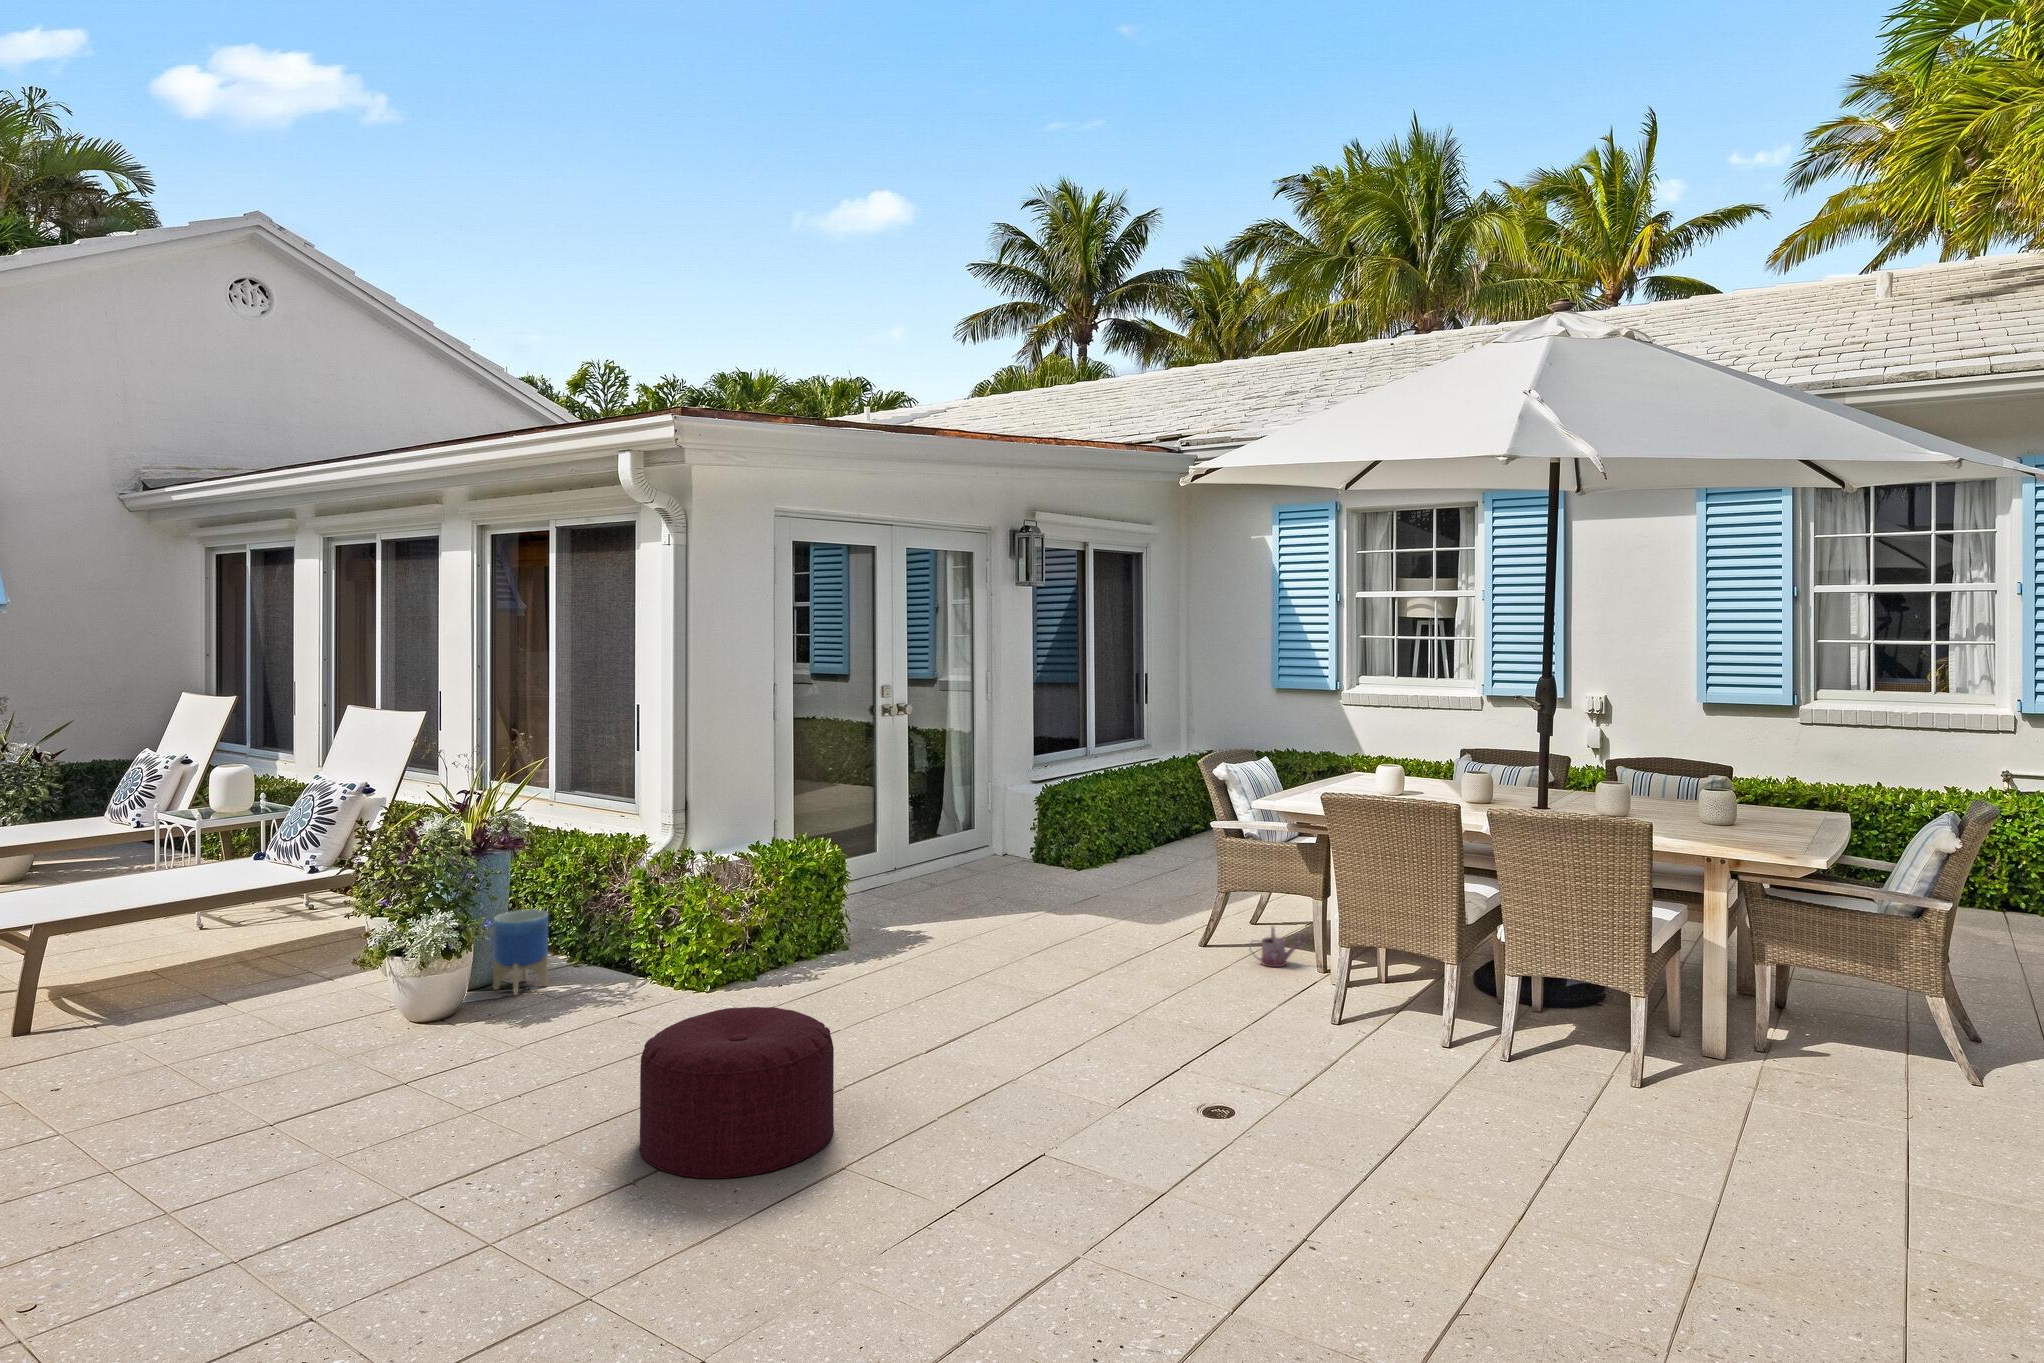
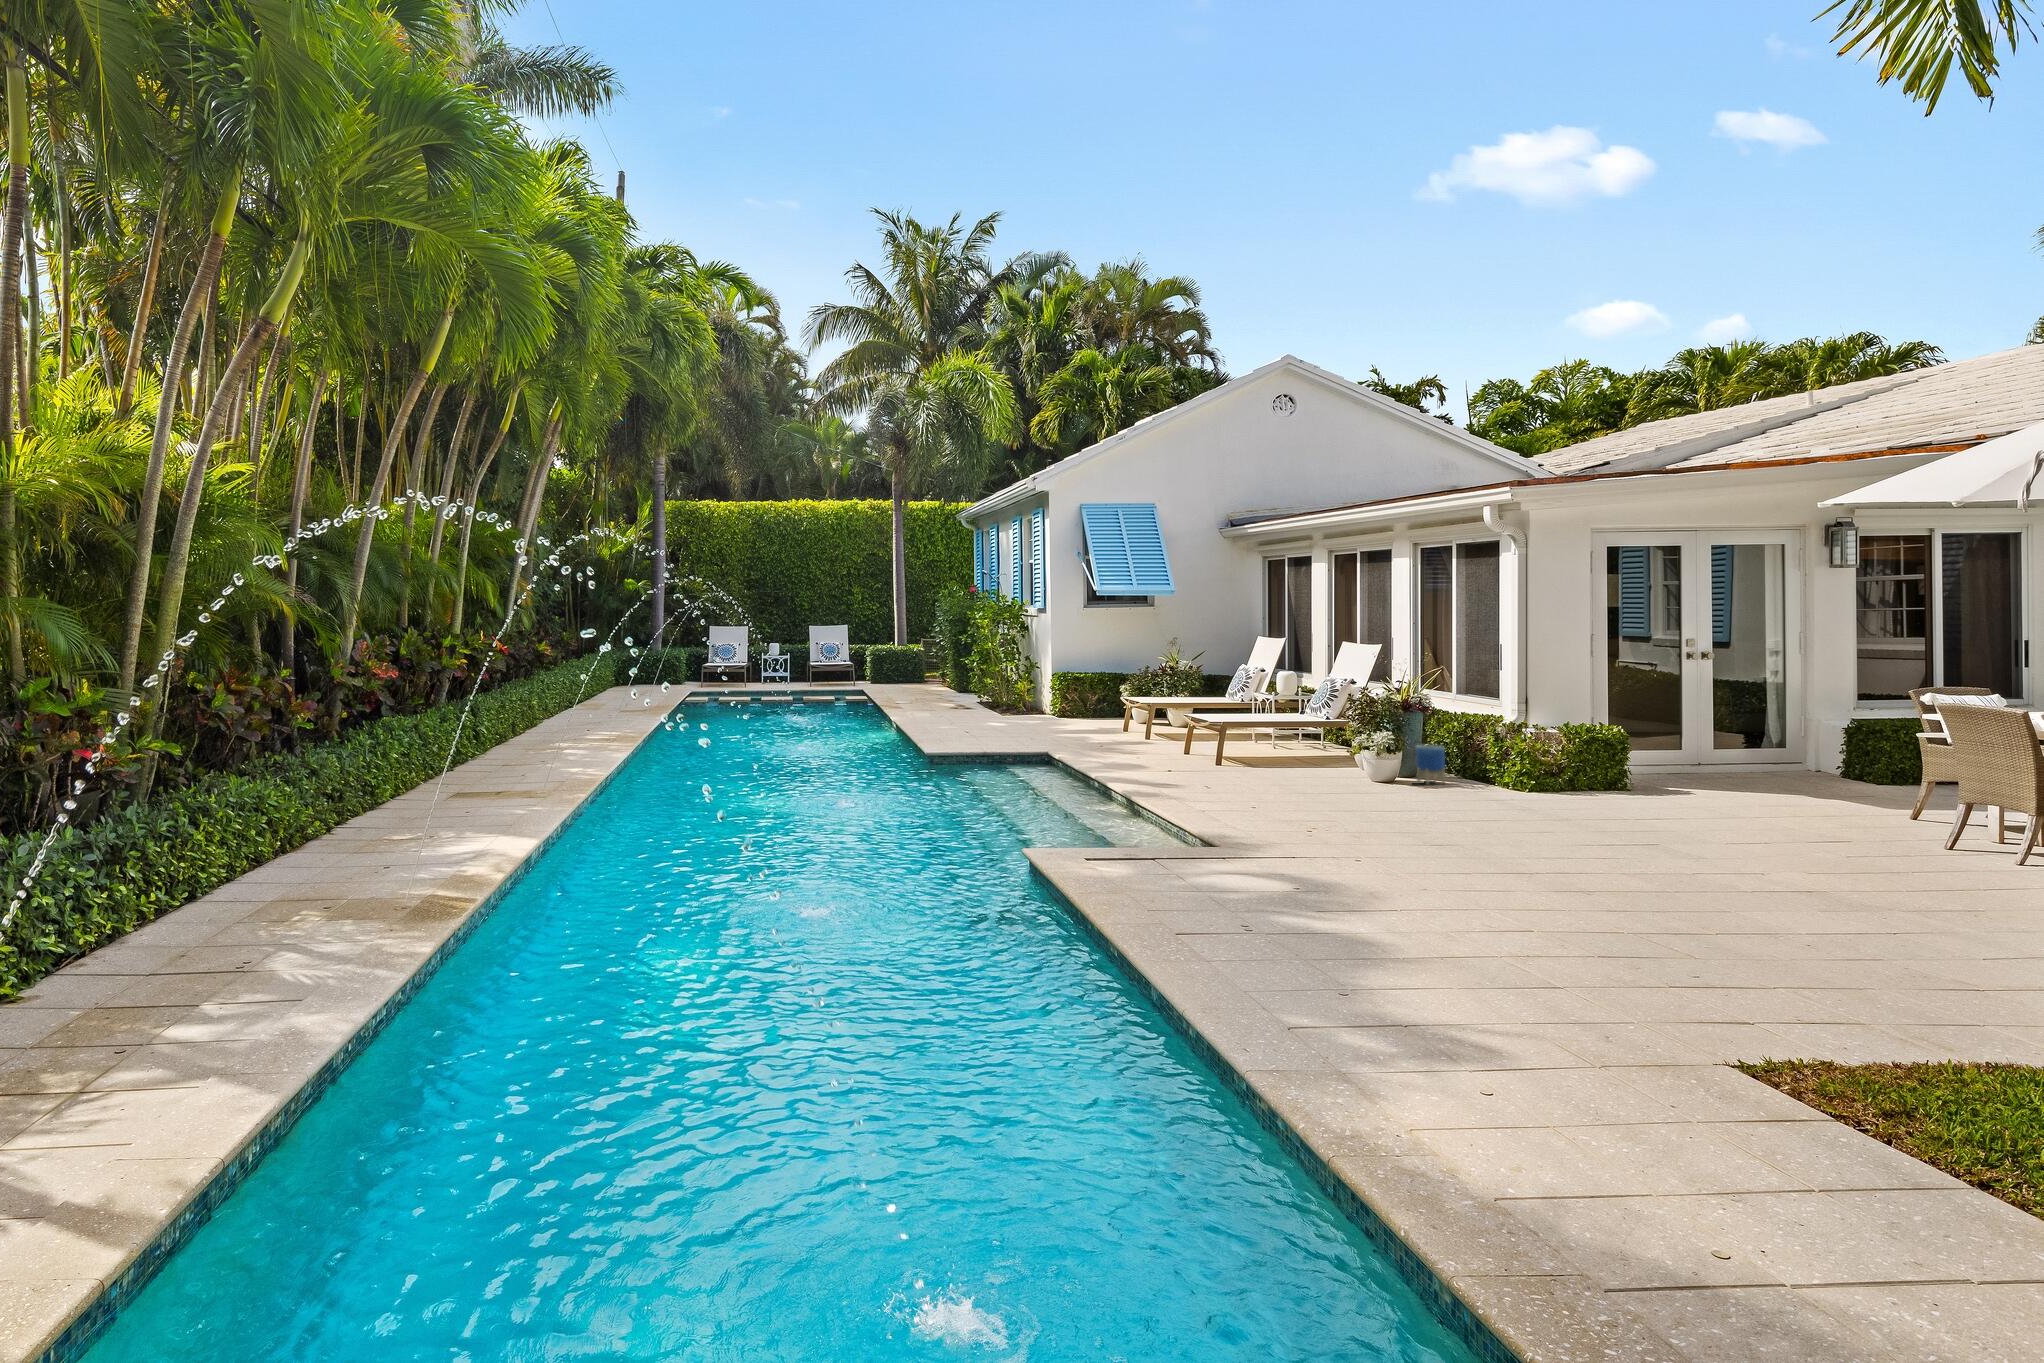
watering can: present [1250,927,1307,967] -> none [1937,810,1991,838]
ottoman: present [640,1007,834,1178] -> none [1464,778,1562,839]

